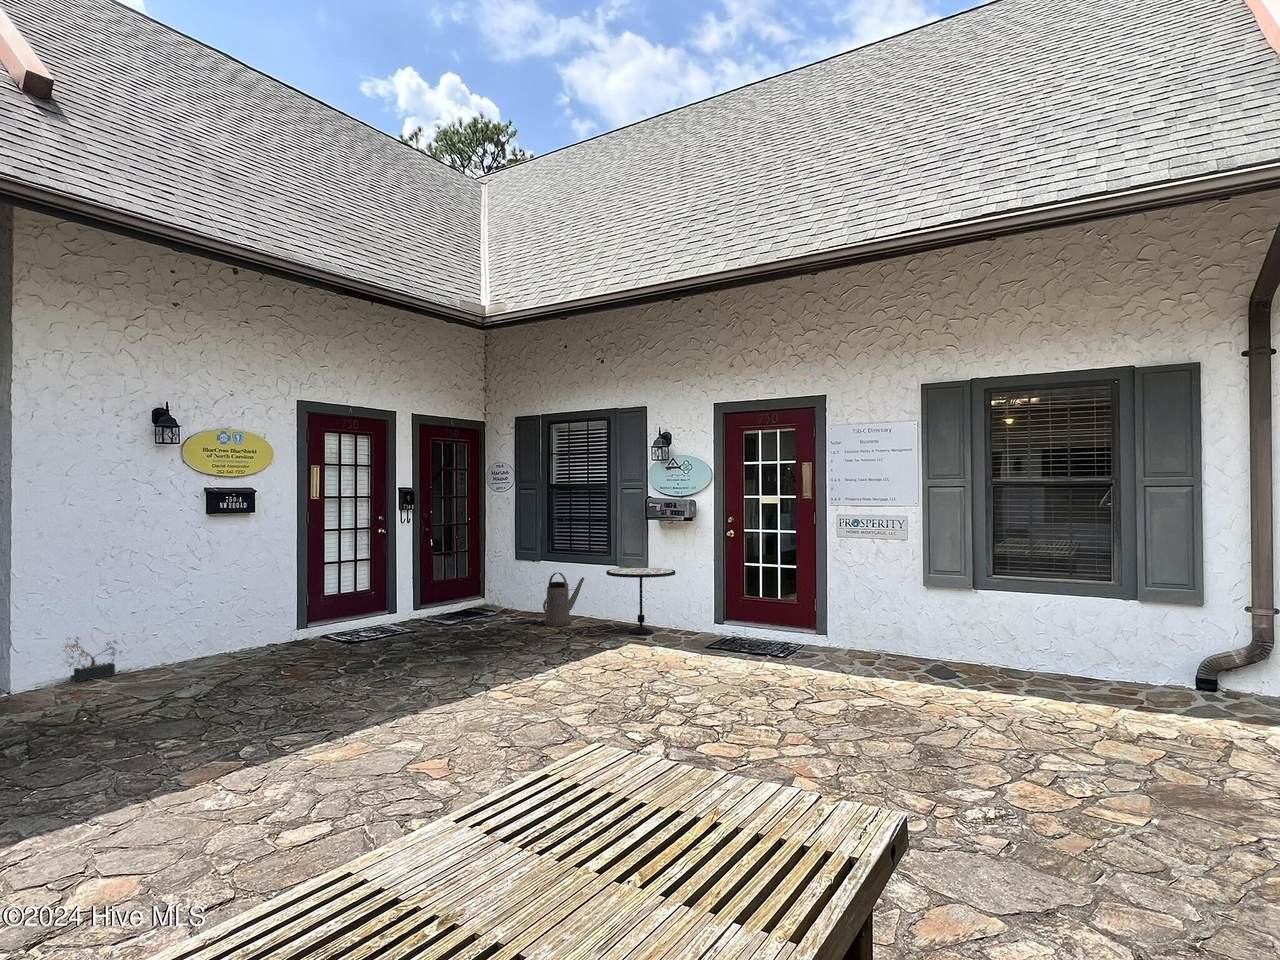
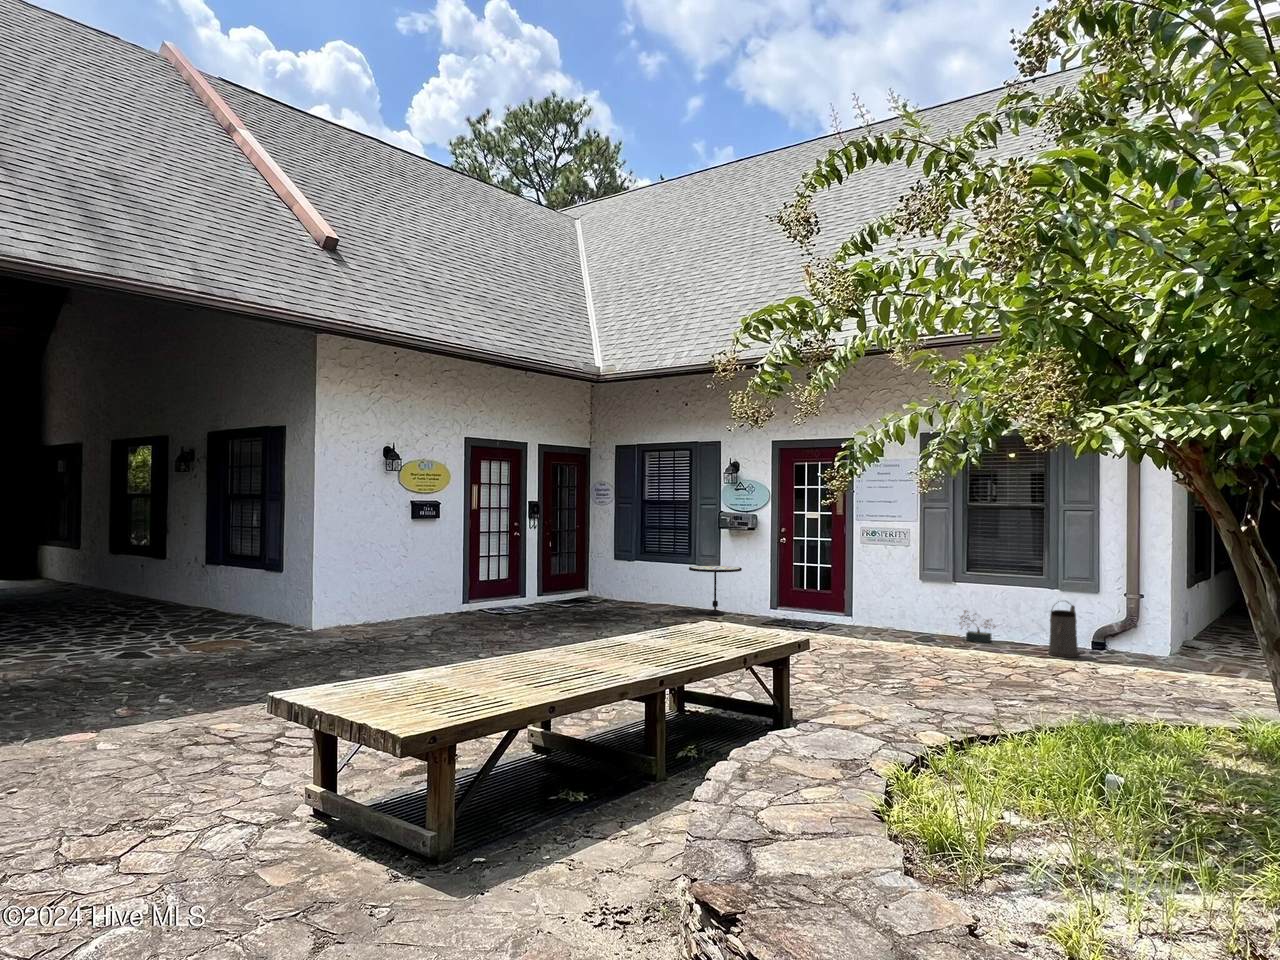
watering can: present [543,573,584,626] -> present [1048,603,1079,657]
decorative plant: present [62,637,122,682] -> present [959,610,996,643]

